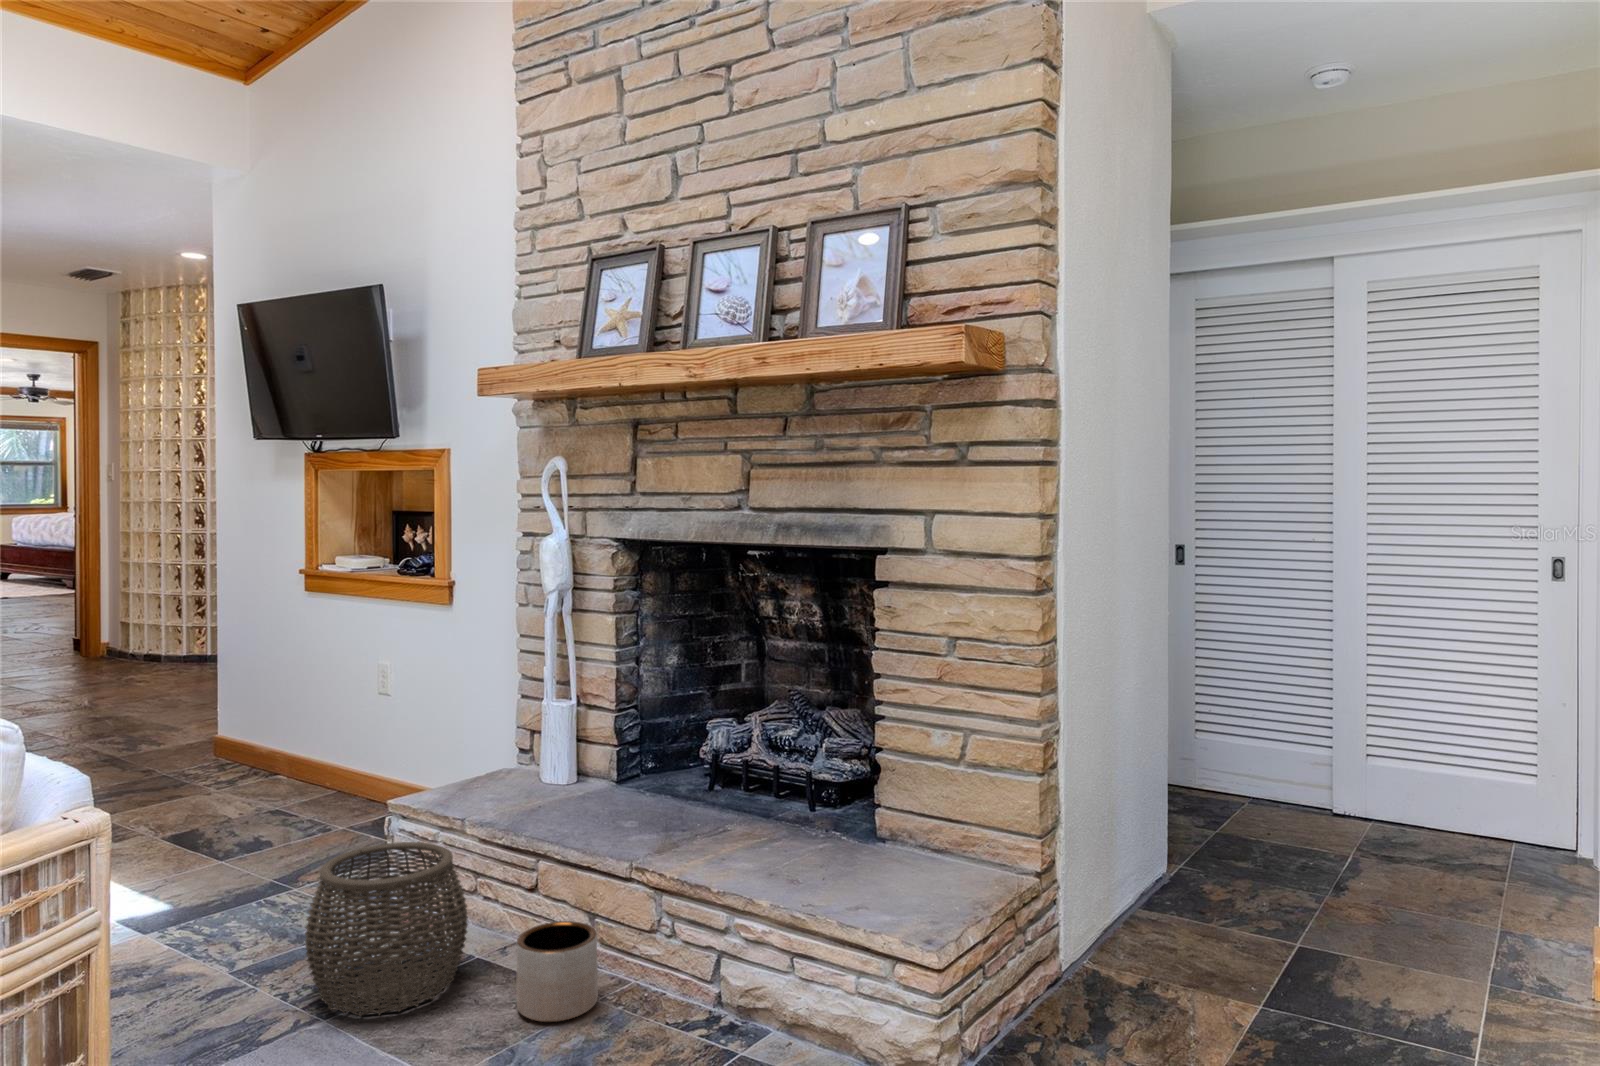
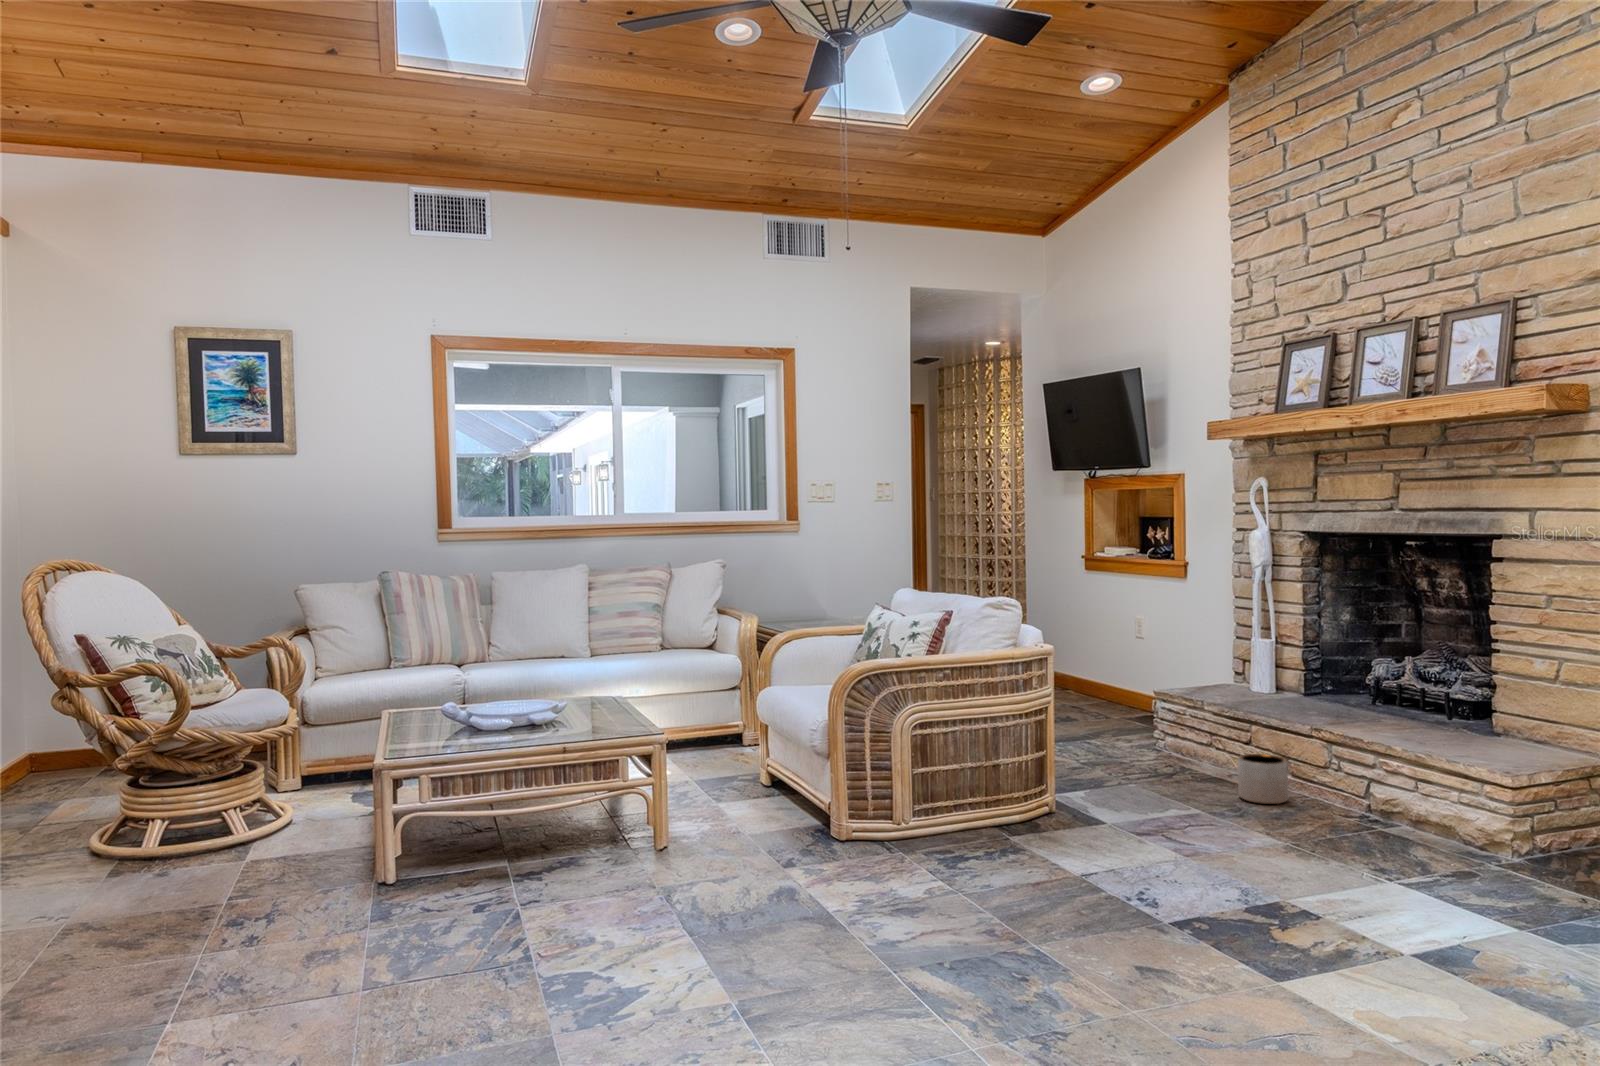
woven basket: present [305,842,468,1016] -> none [1119,703,1208,788]

